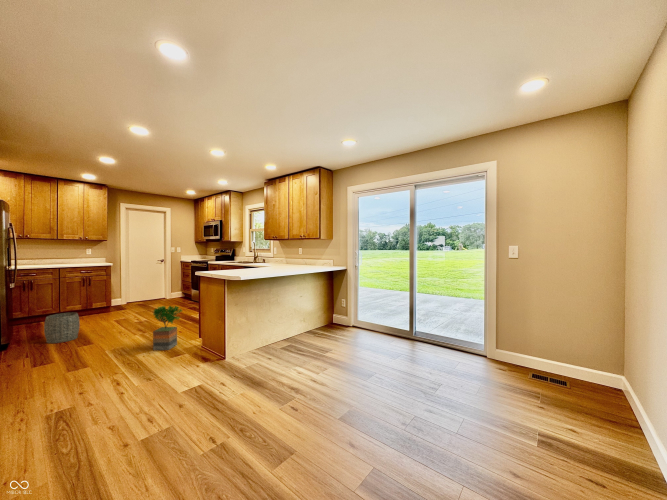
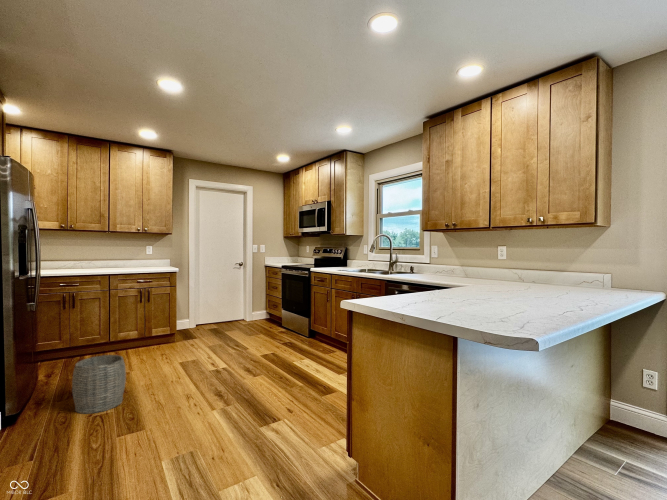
potted tree: present [153,306,182,350] -> none [247,365,307,474]

